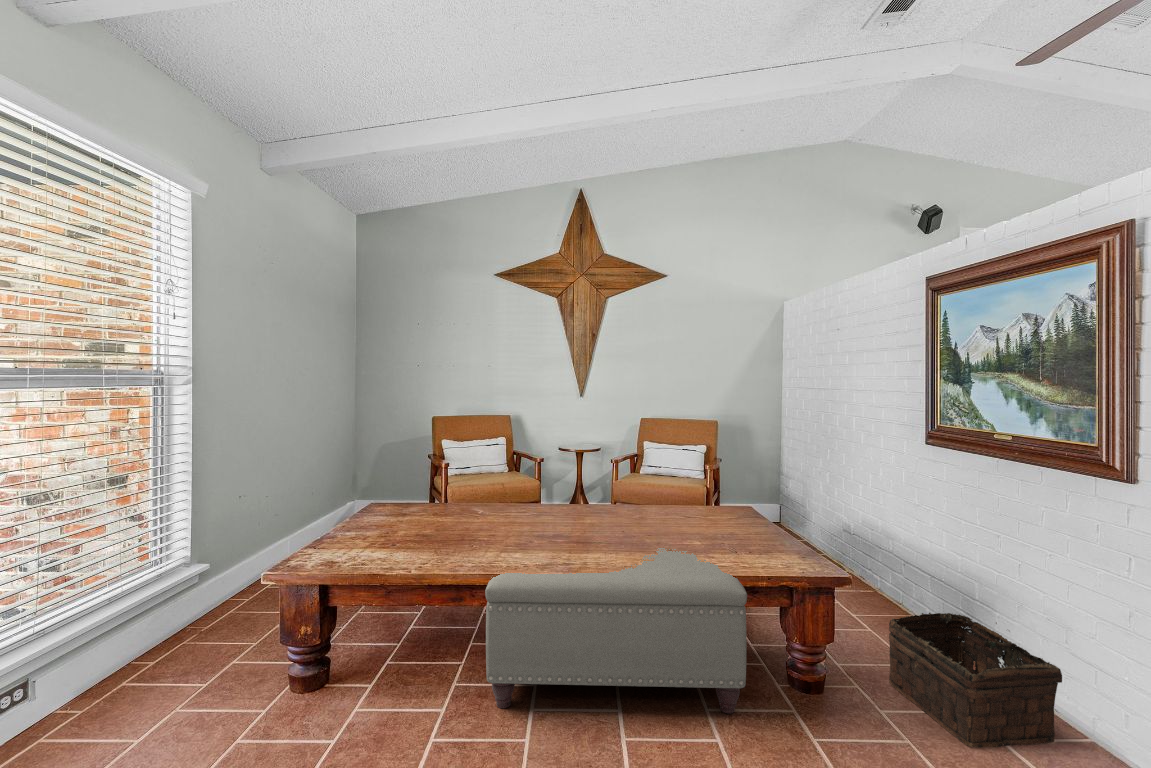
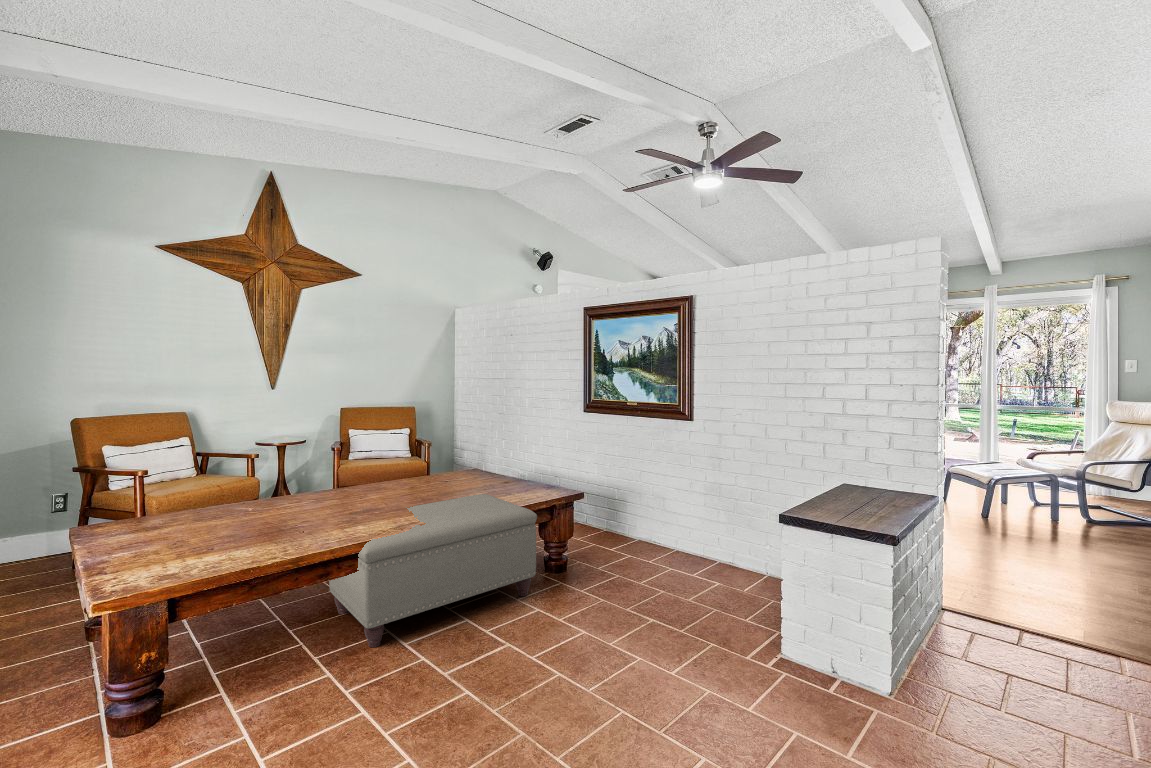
basket: present [889,613,1062,748] -> none [588,508,669,570]

